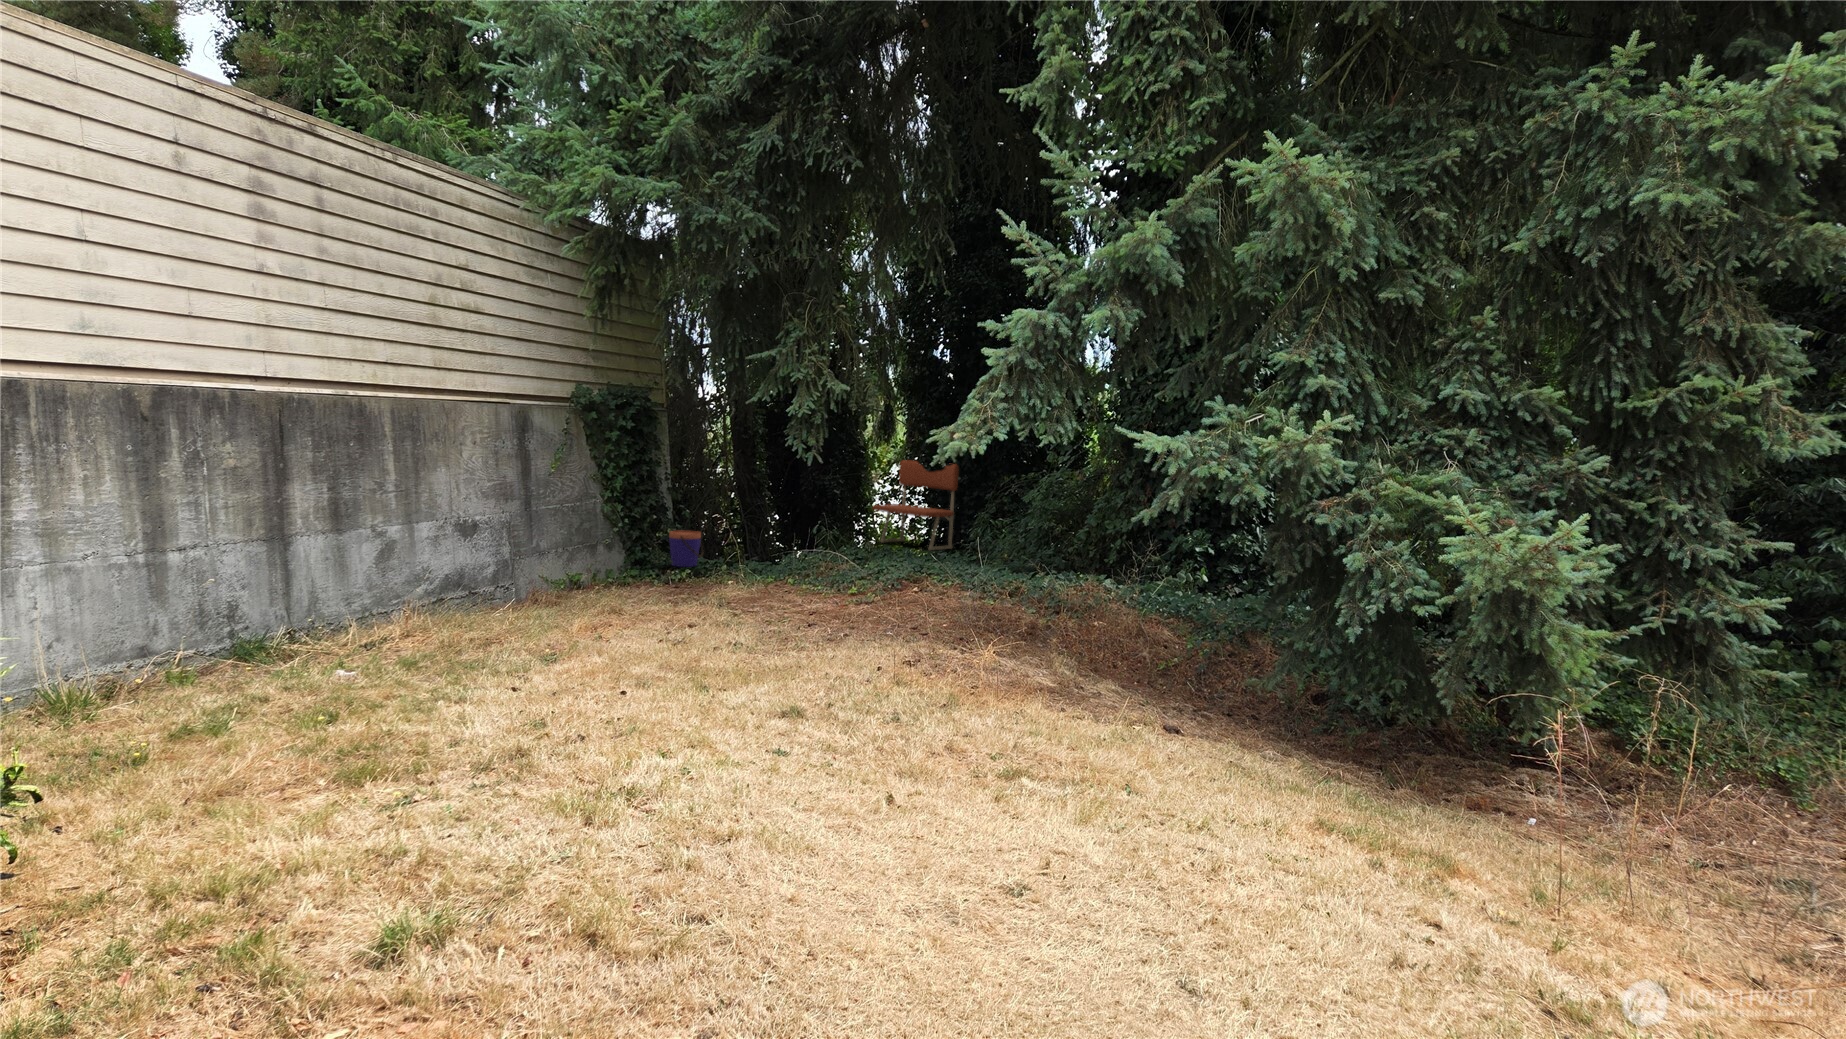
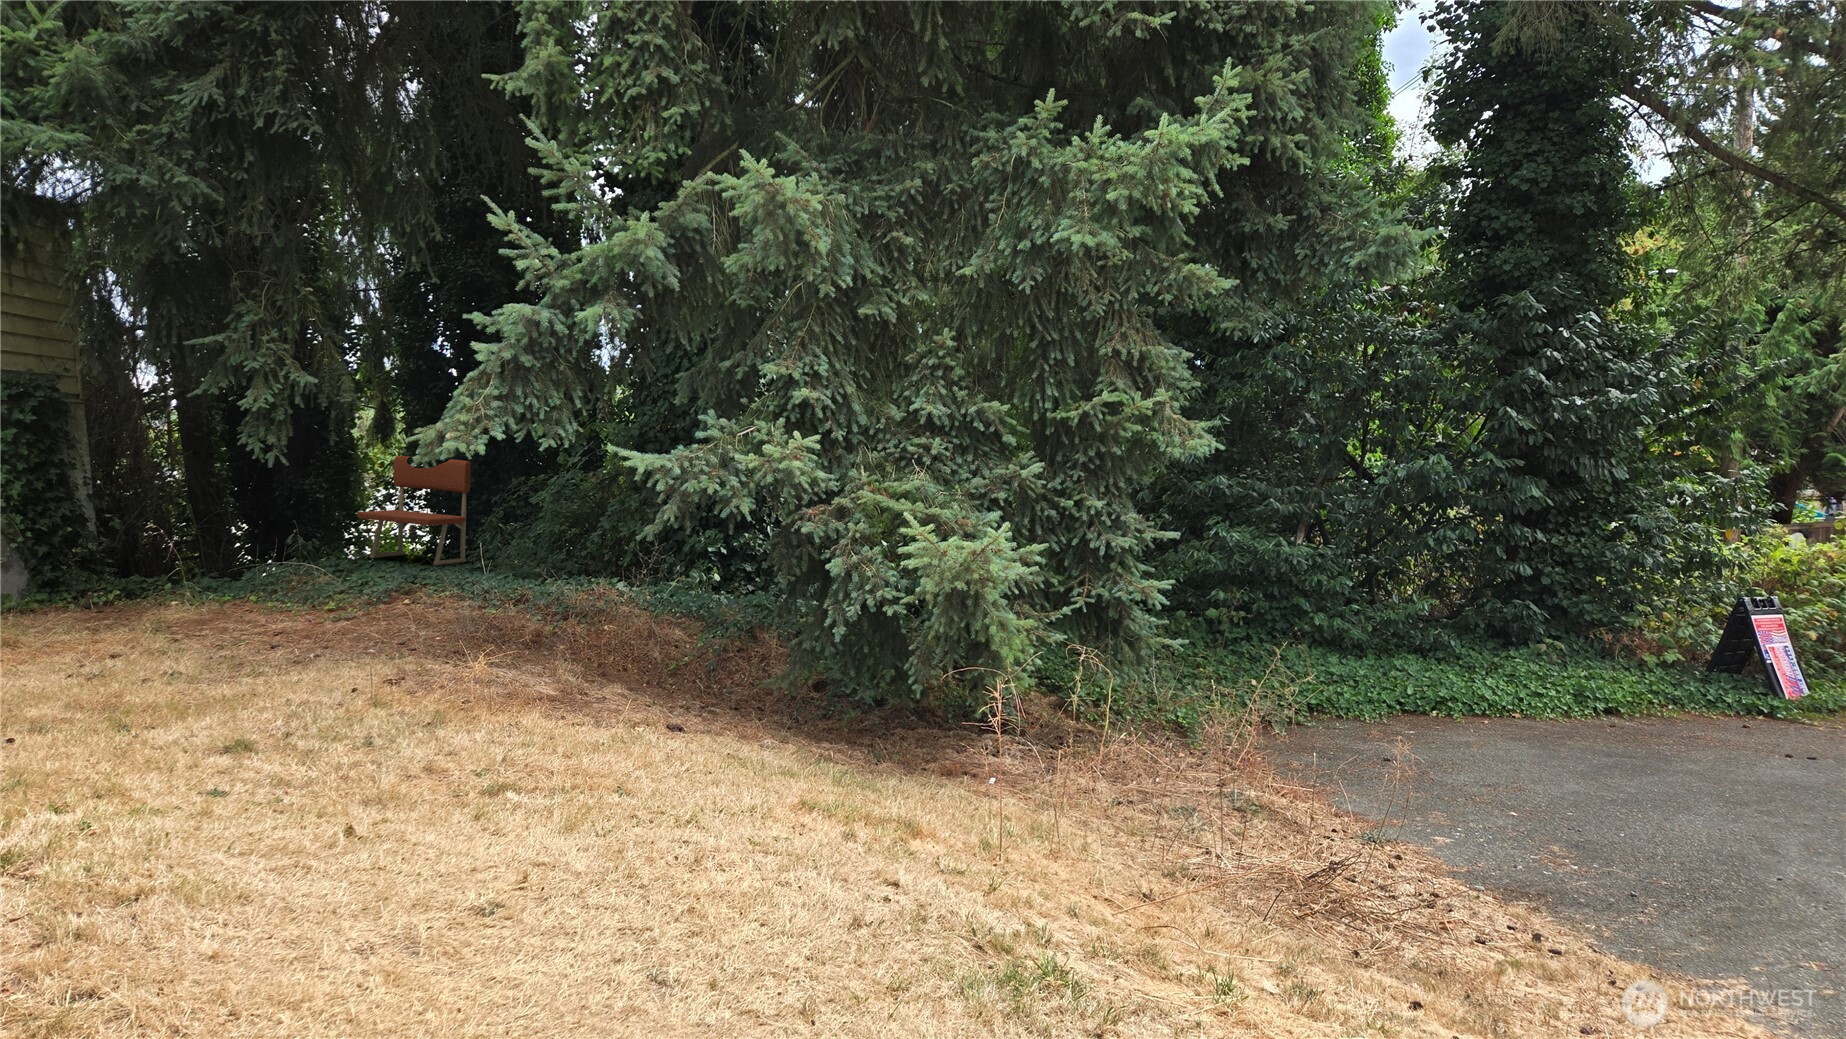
bucket: present [669,531,704,567] -> none [52,553,109,601]

